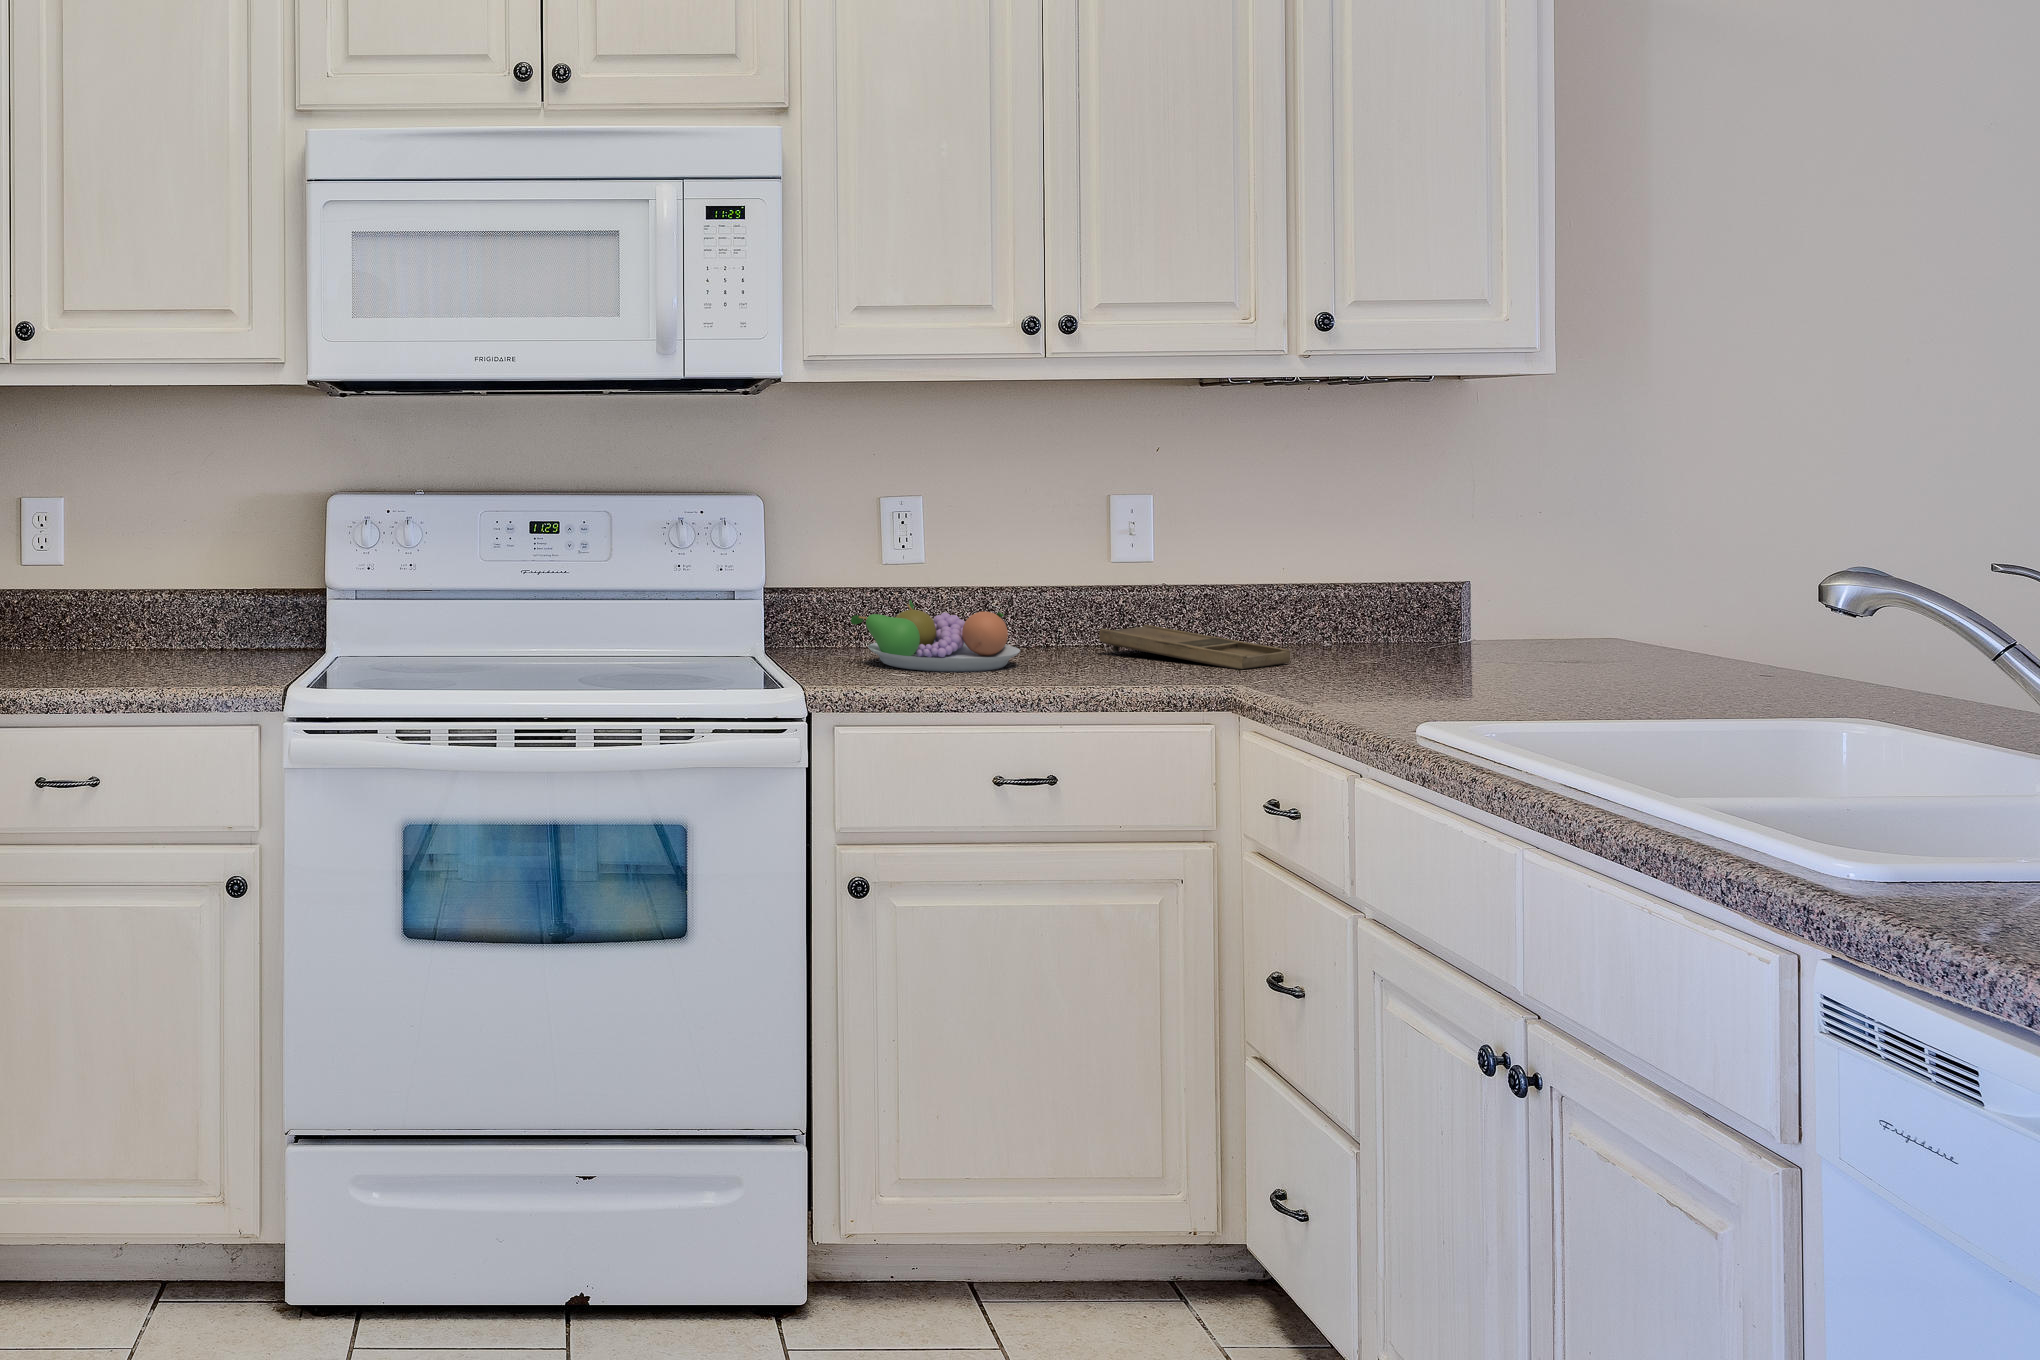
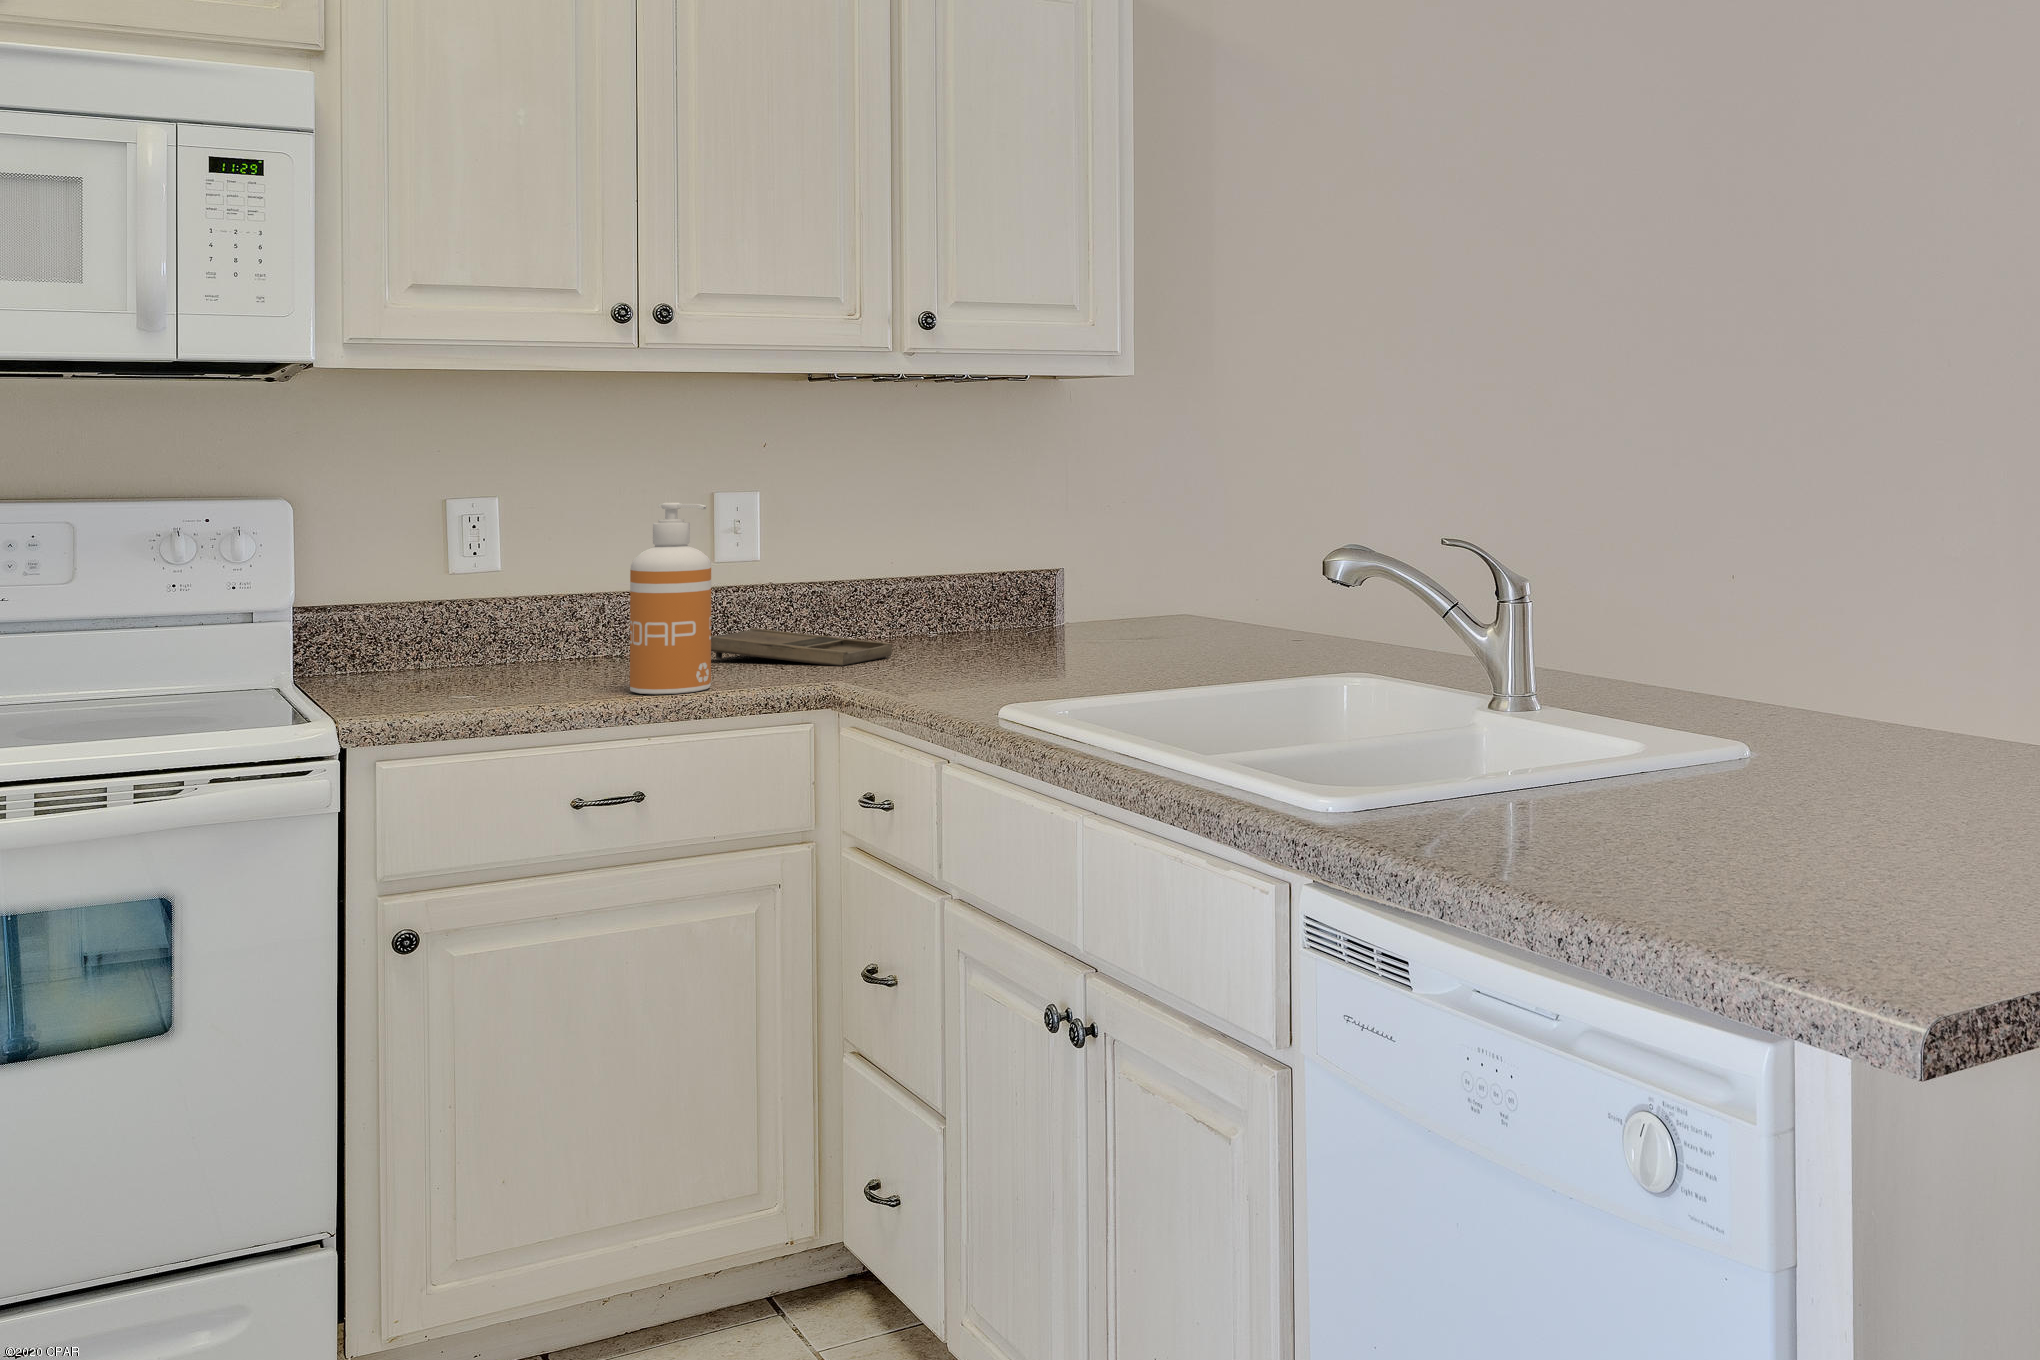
soap dispenser: none [1043,503,1118,686] -> present [630,502,711,694]
fruit bowl: present [851,600,1020,672] -> none [404,615,610,693]

